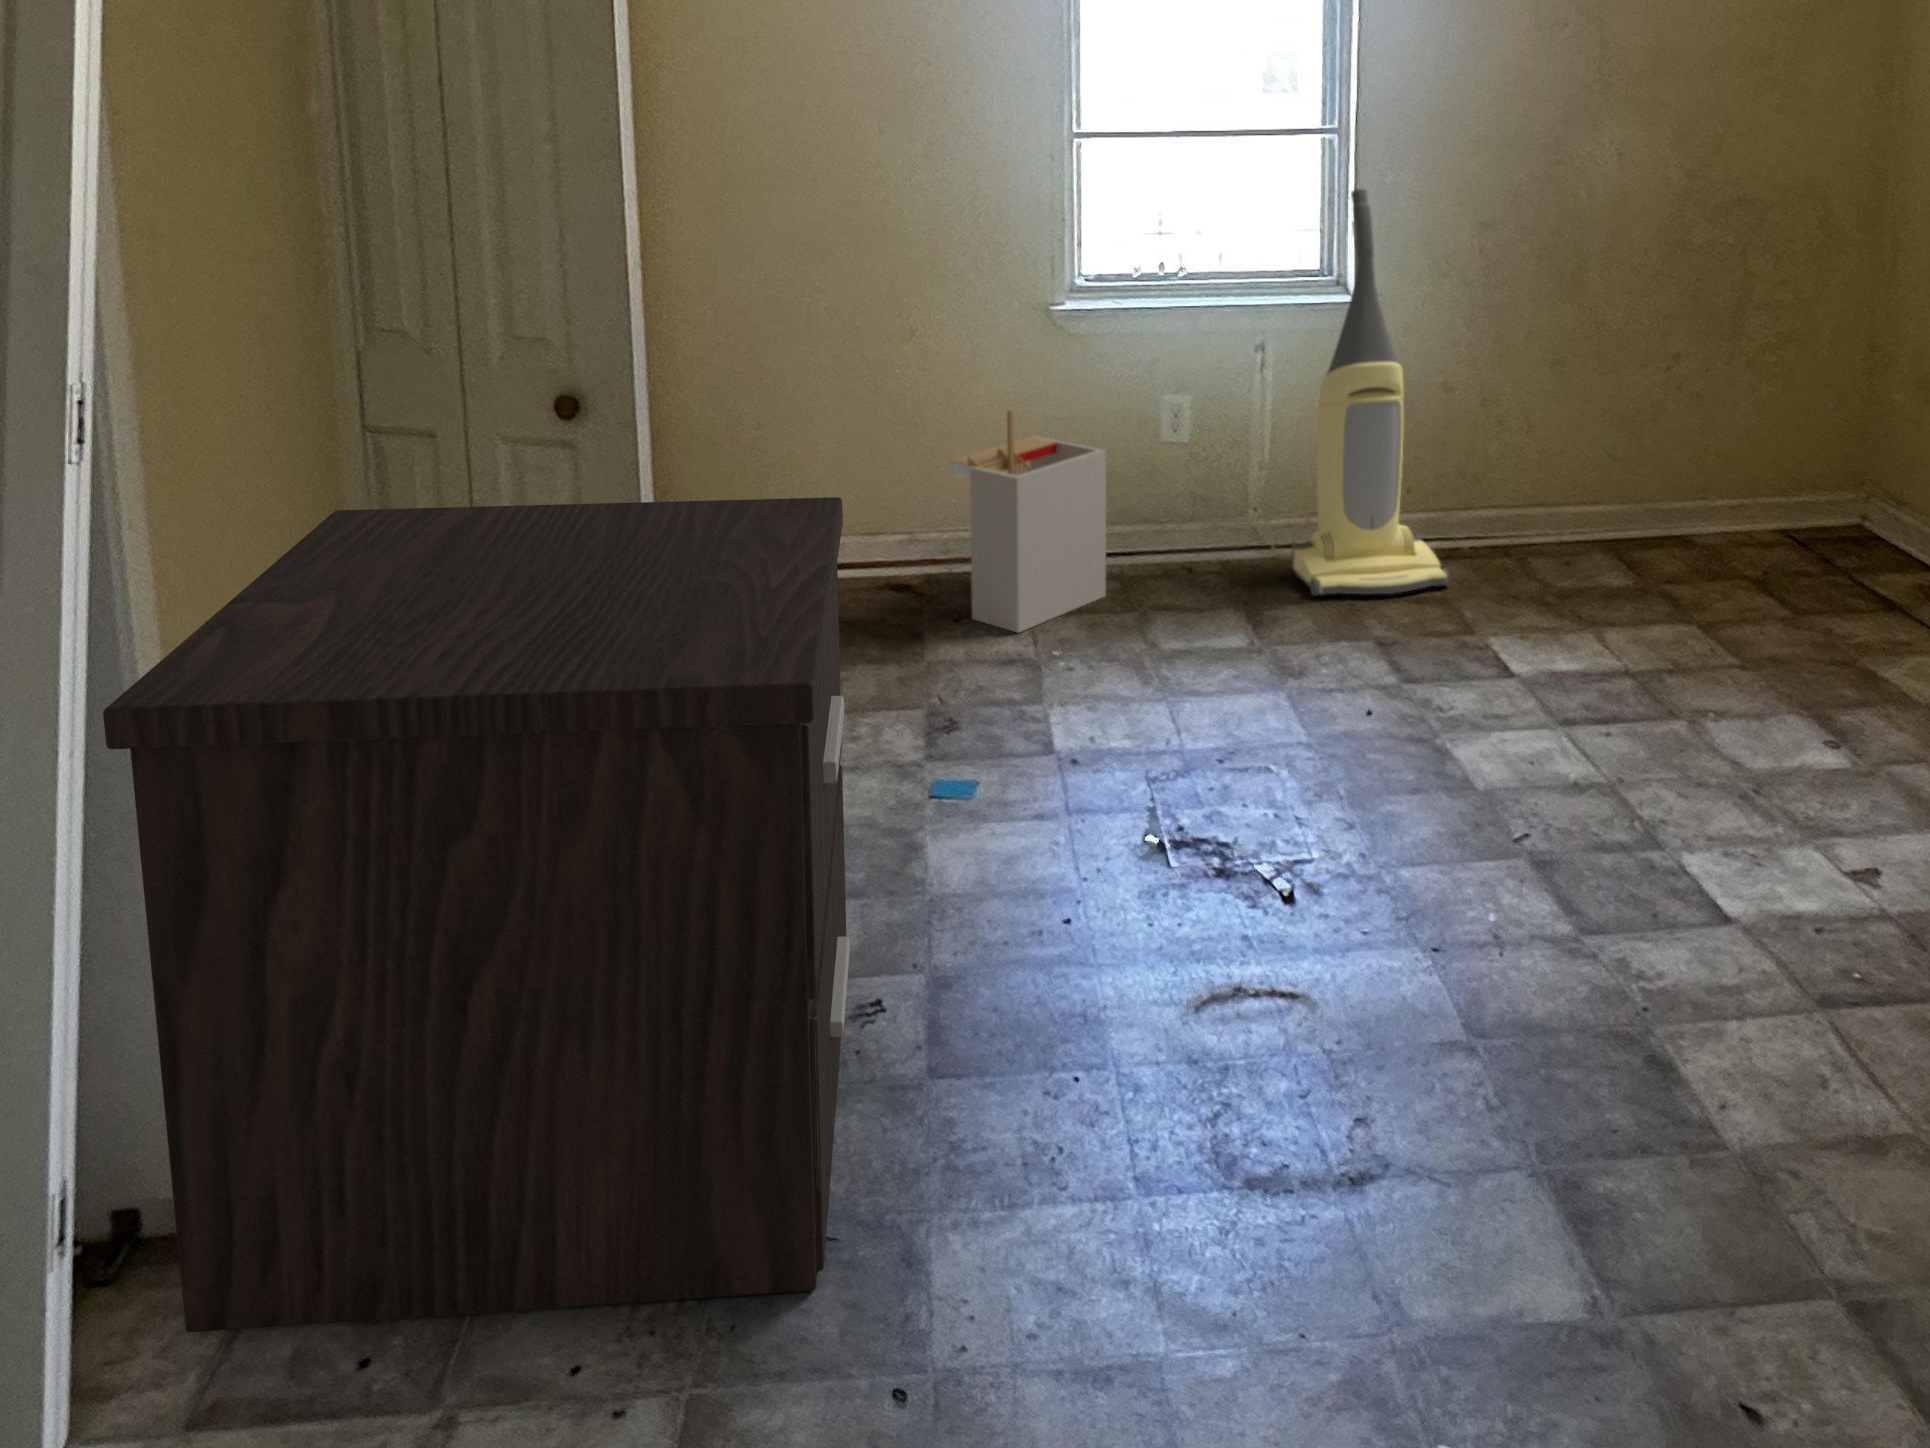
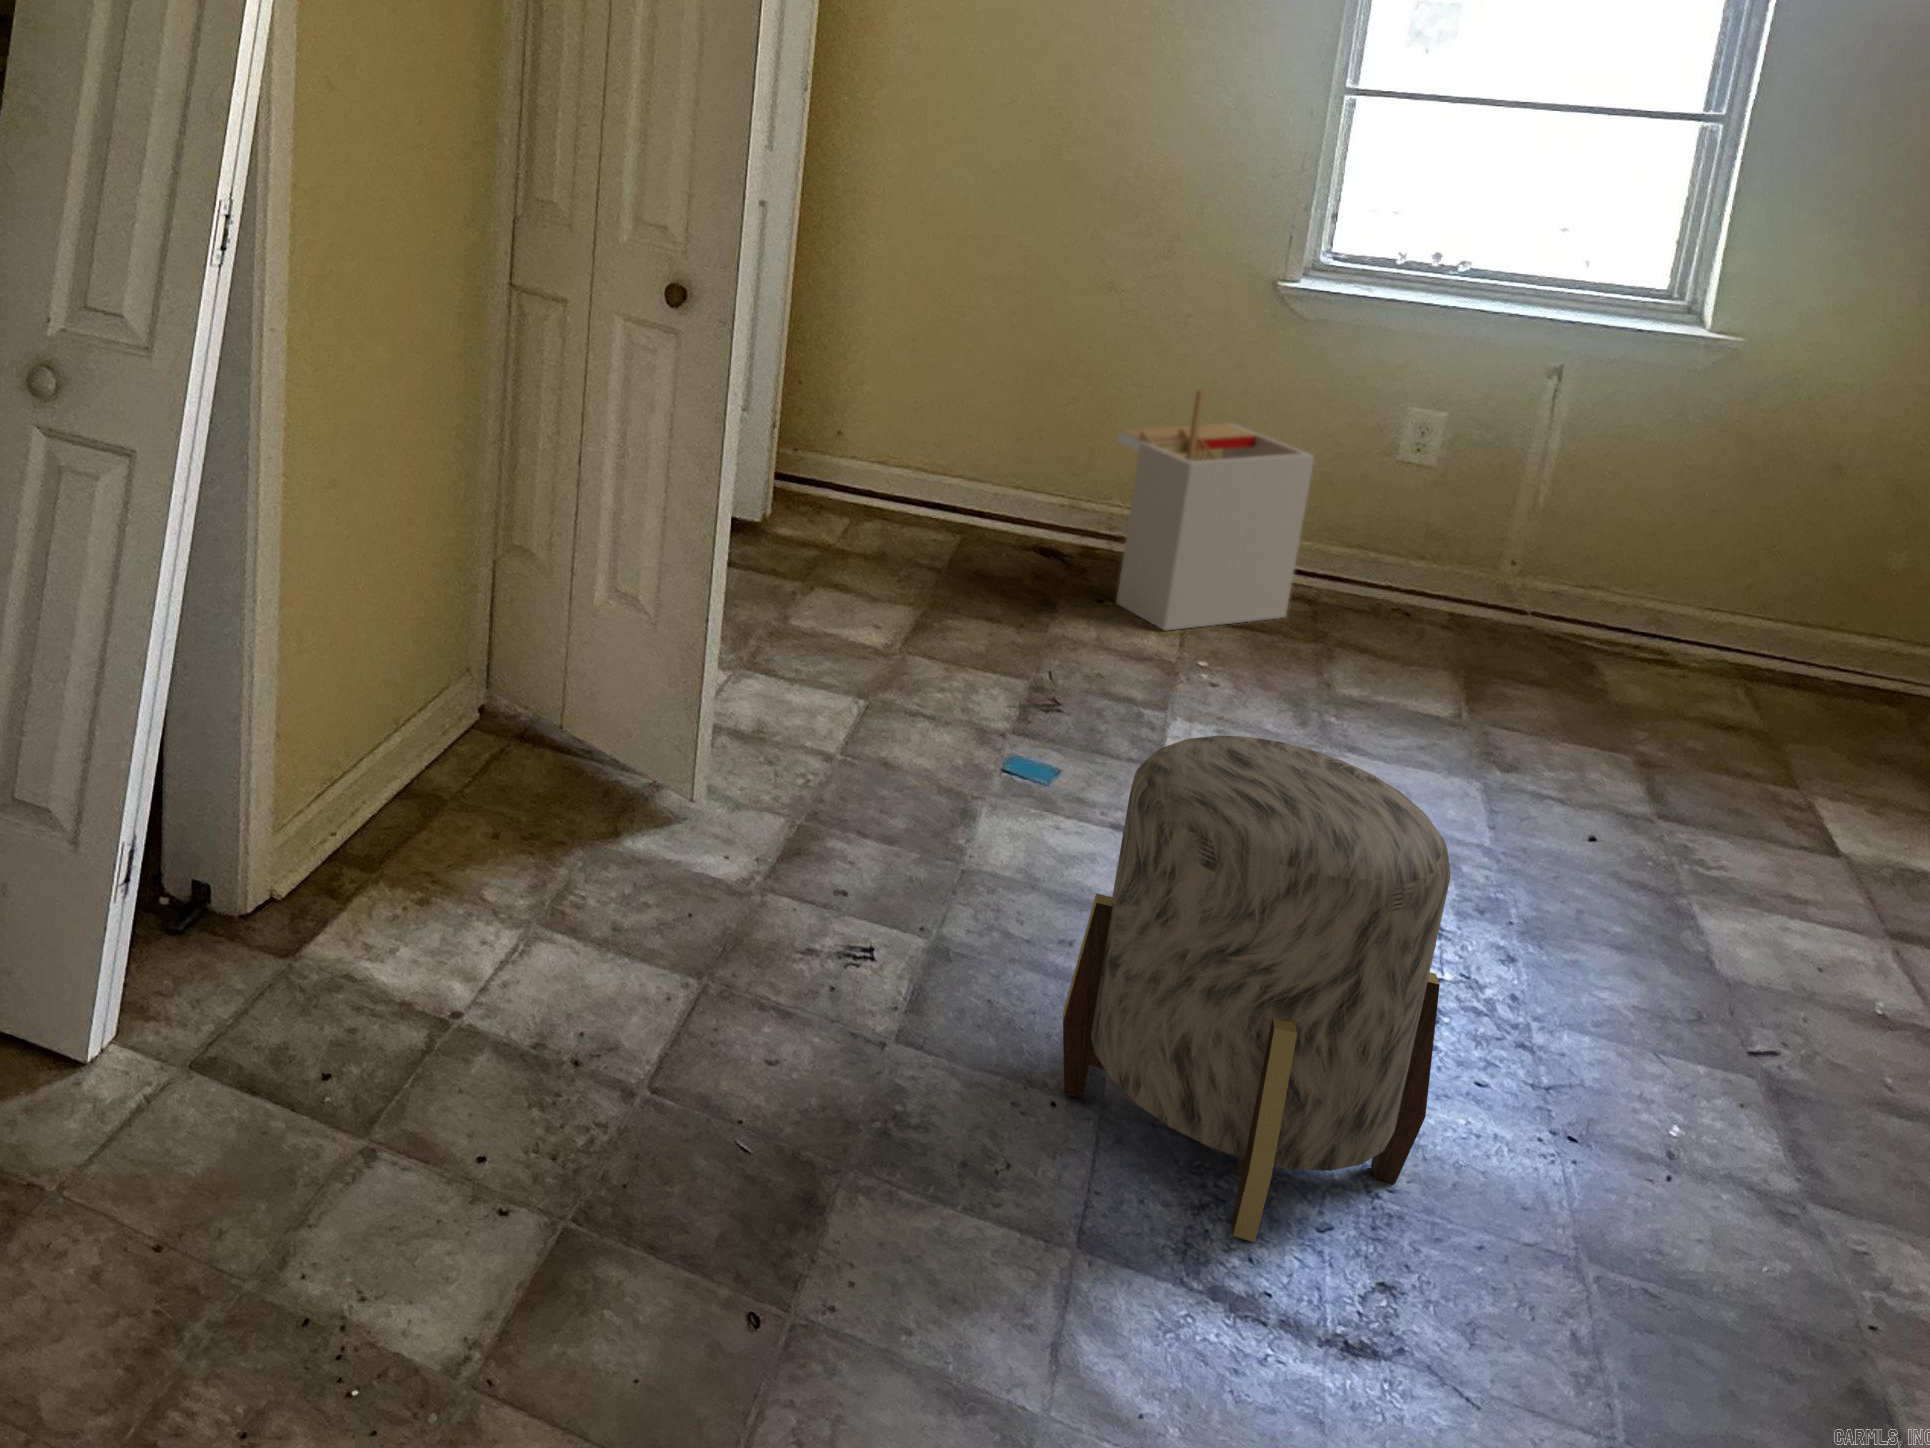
vacuum cleaner: present [1292,189,1450,596] -> none [1547,198,1784,719]
nightstand: present [103,497,850,1332] -> none [211,355,918,1188]
ottoman: none [1069,695,1351,1130] -> present [1063,736,1450,1242]

